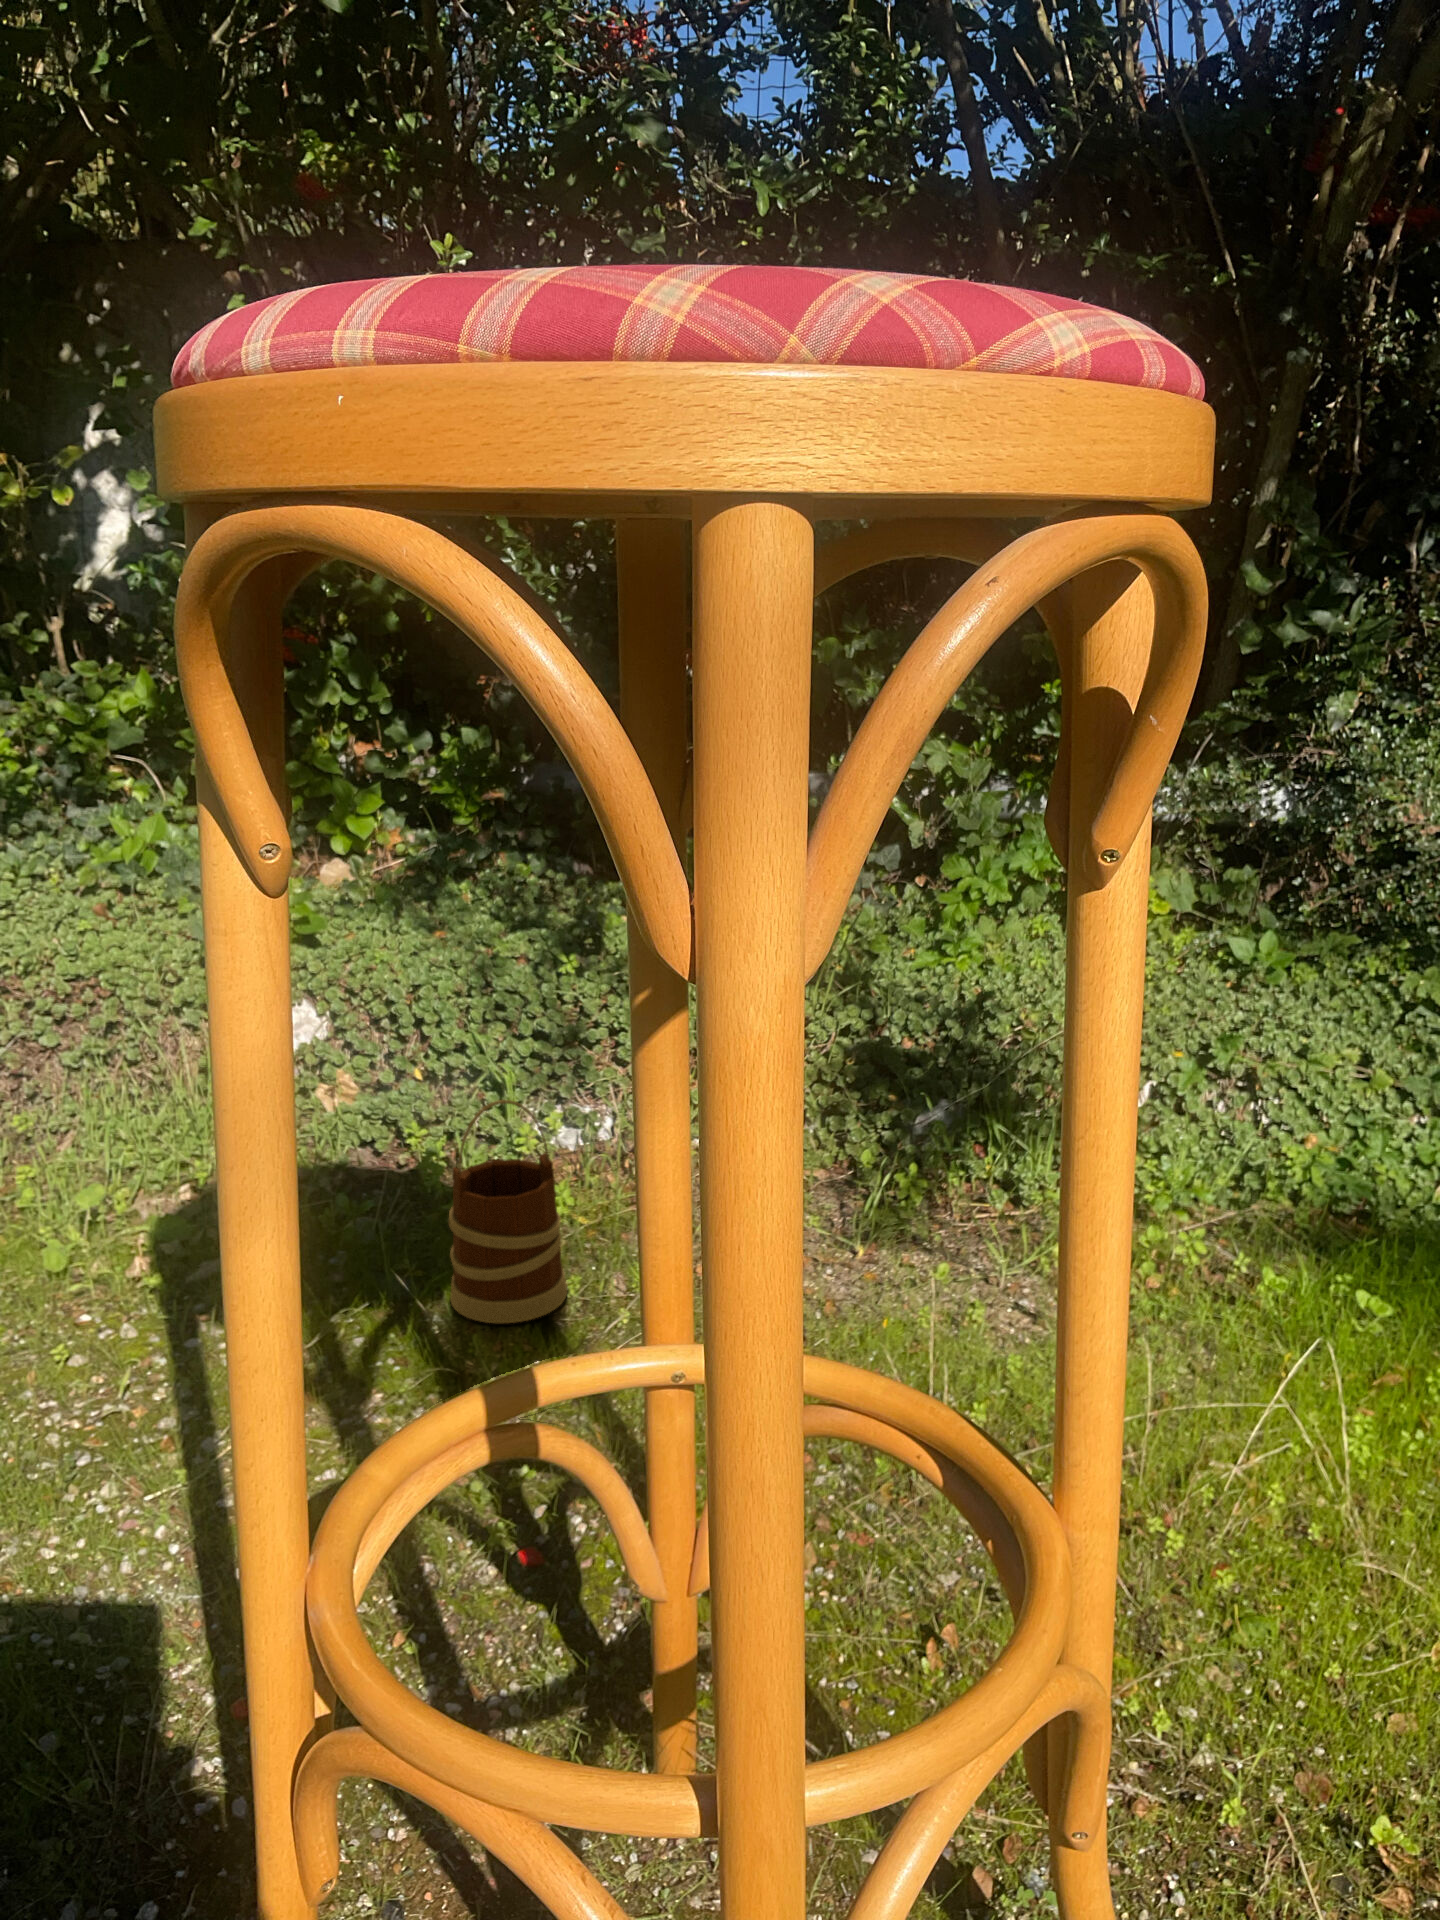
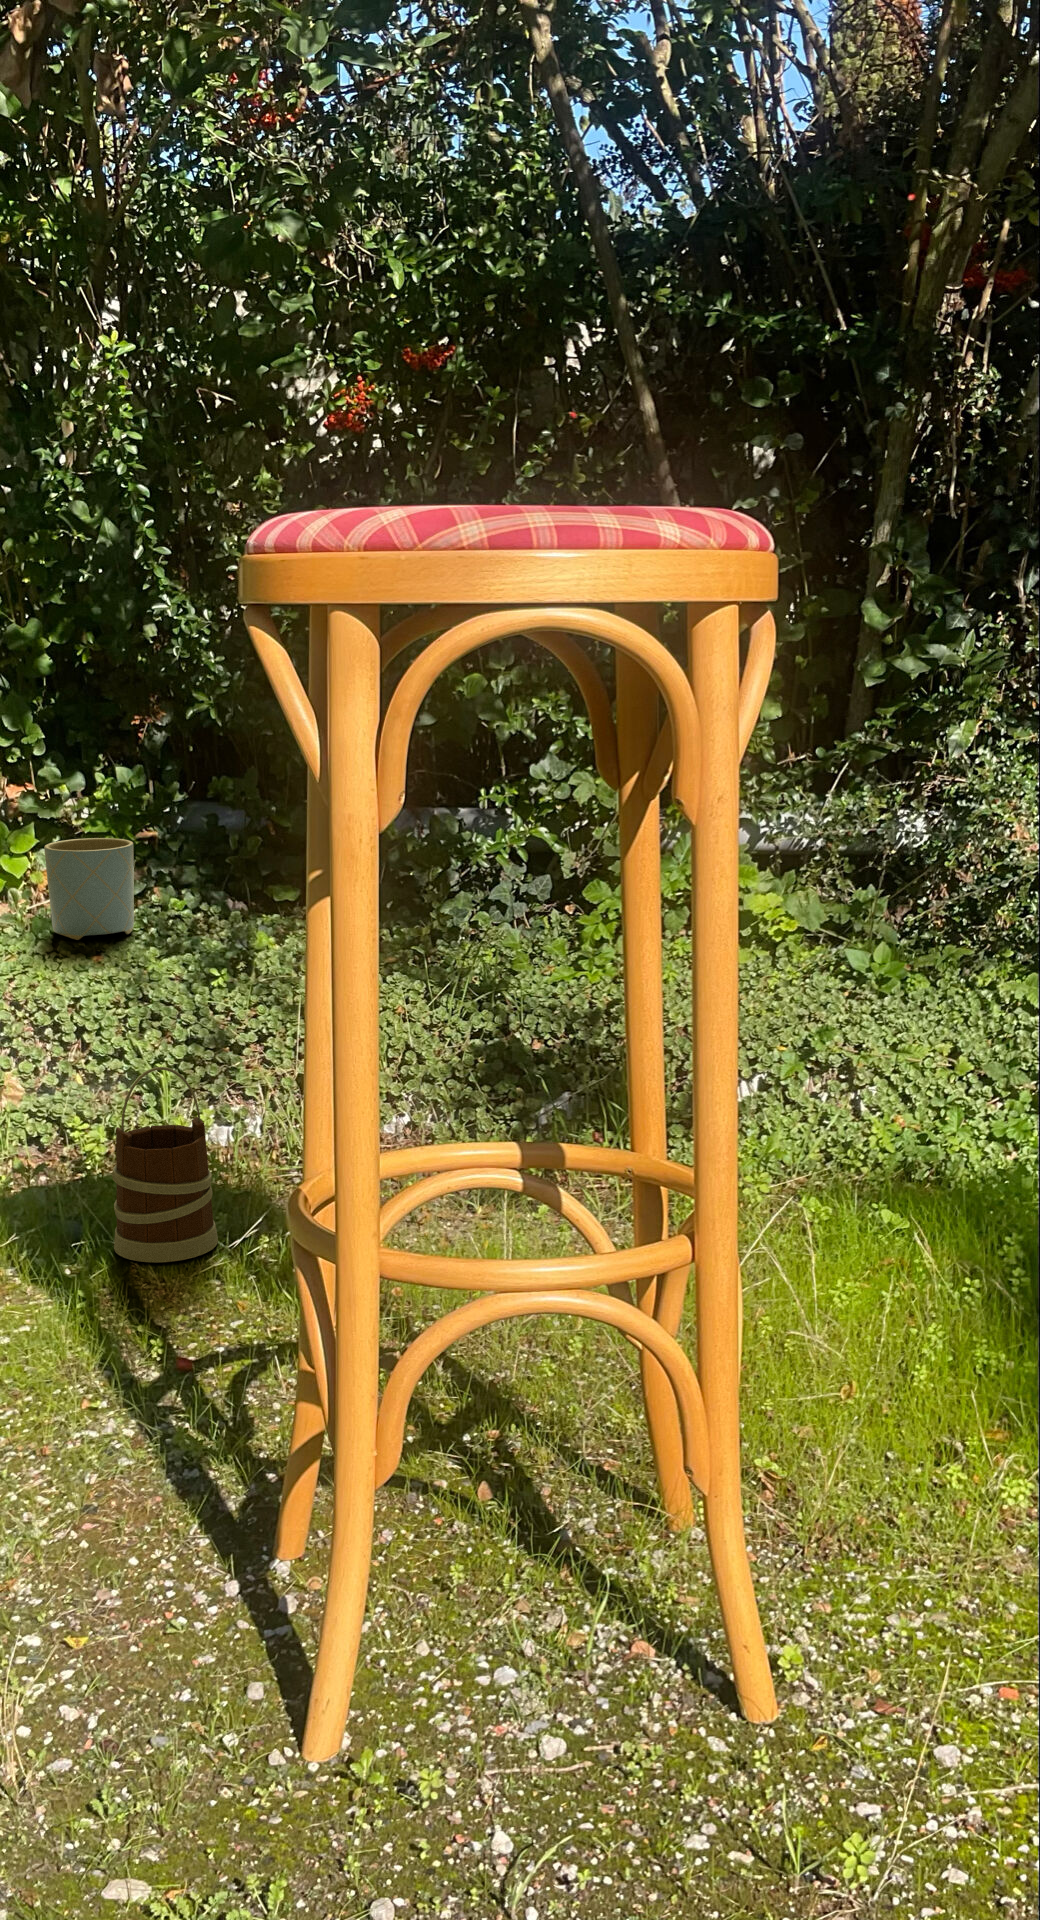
planter: none [387,805,478,911] -> present [44,838,134,940]

